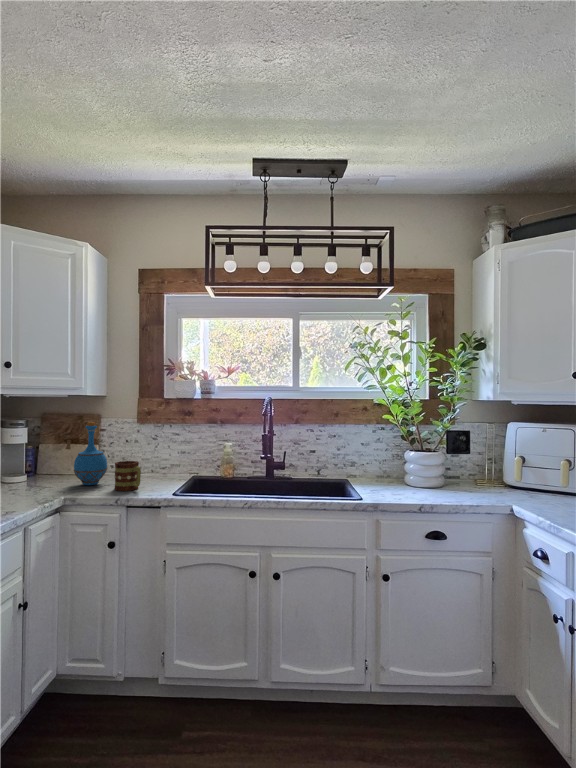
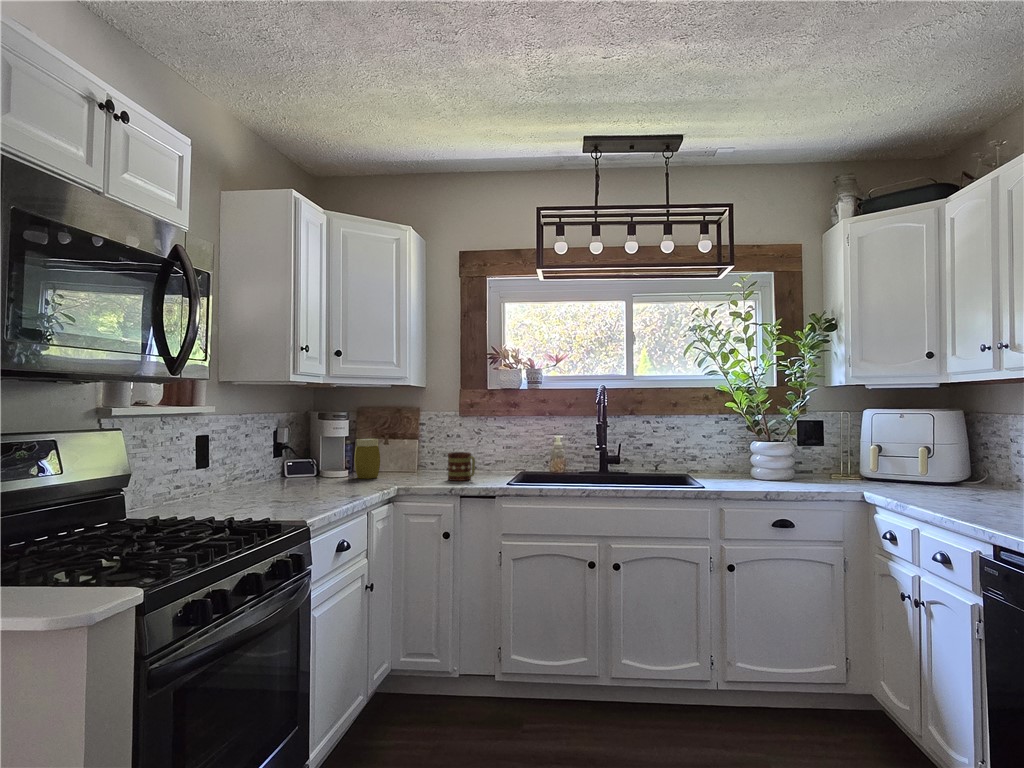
bottle: present [74,422,107,485] -> none [405,414,437,477]
jar: none [19,447,48,488] -> present [355,438,380,479]

